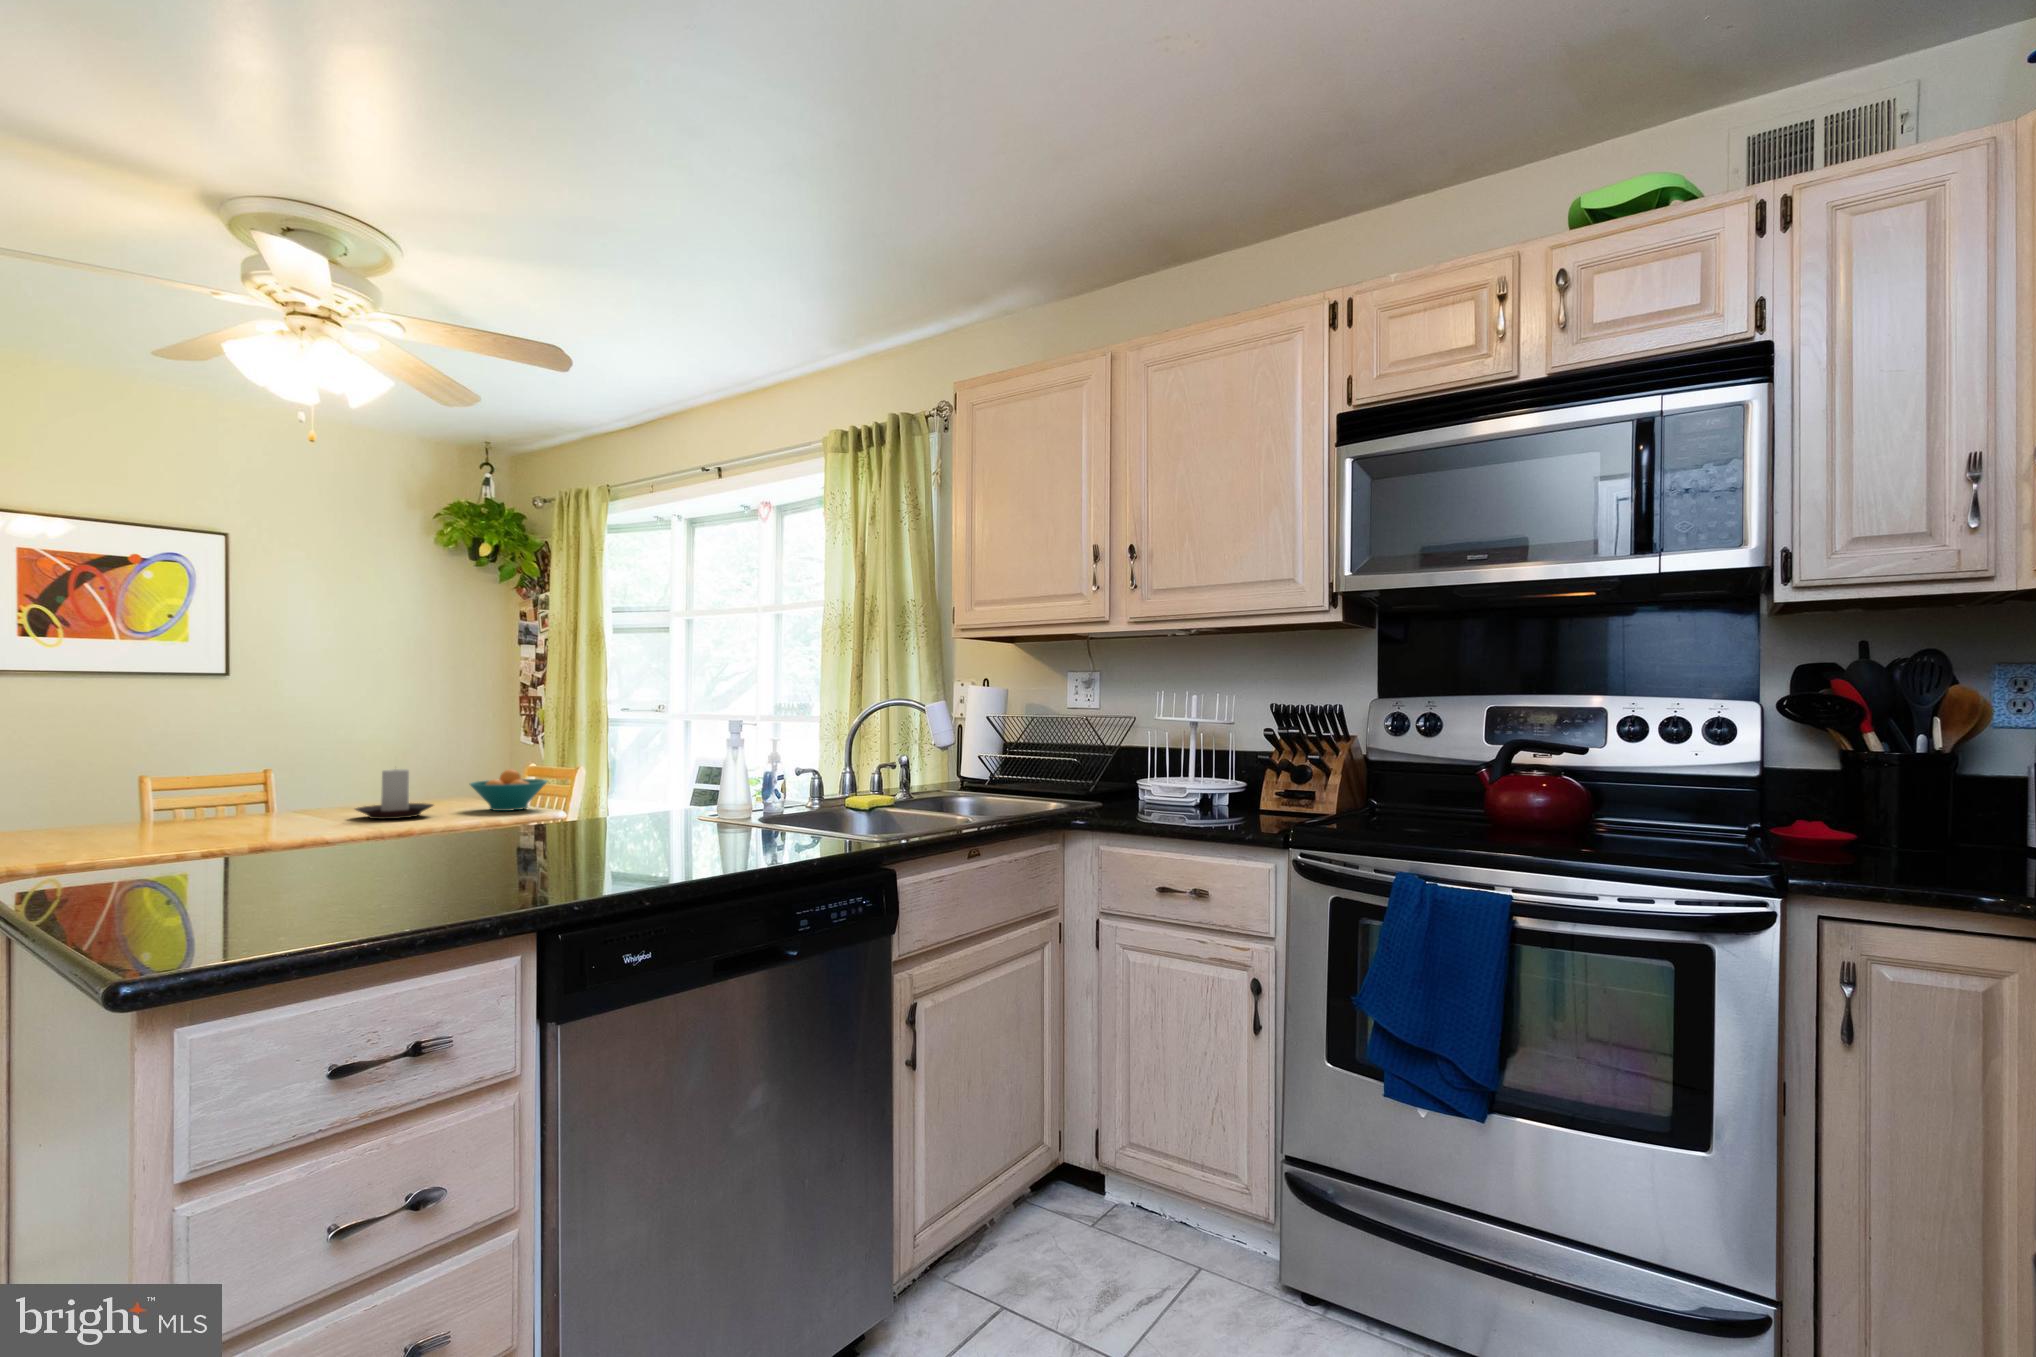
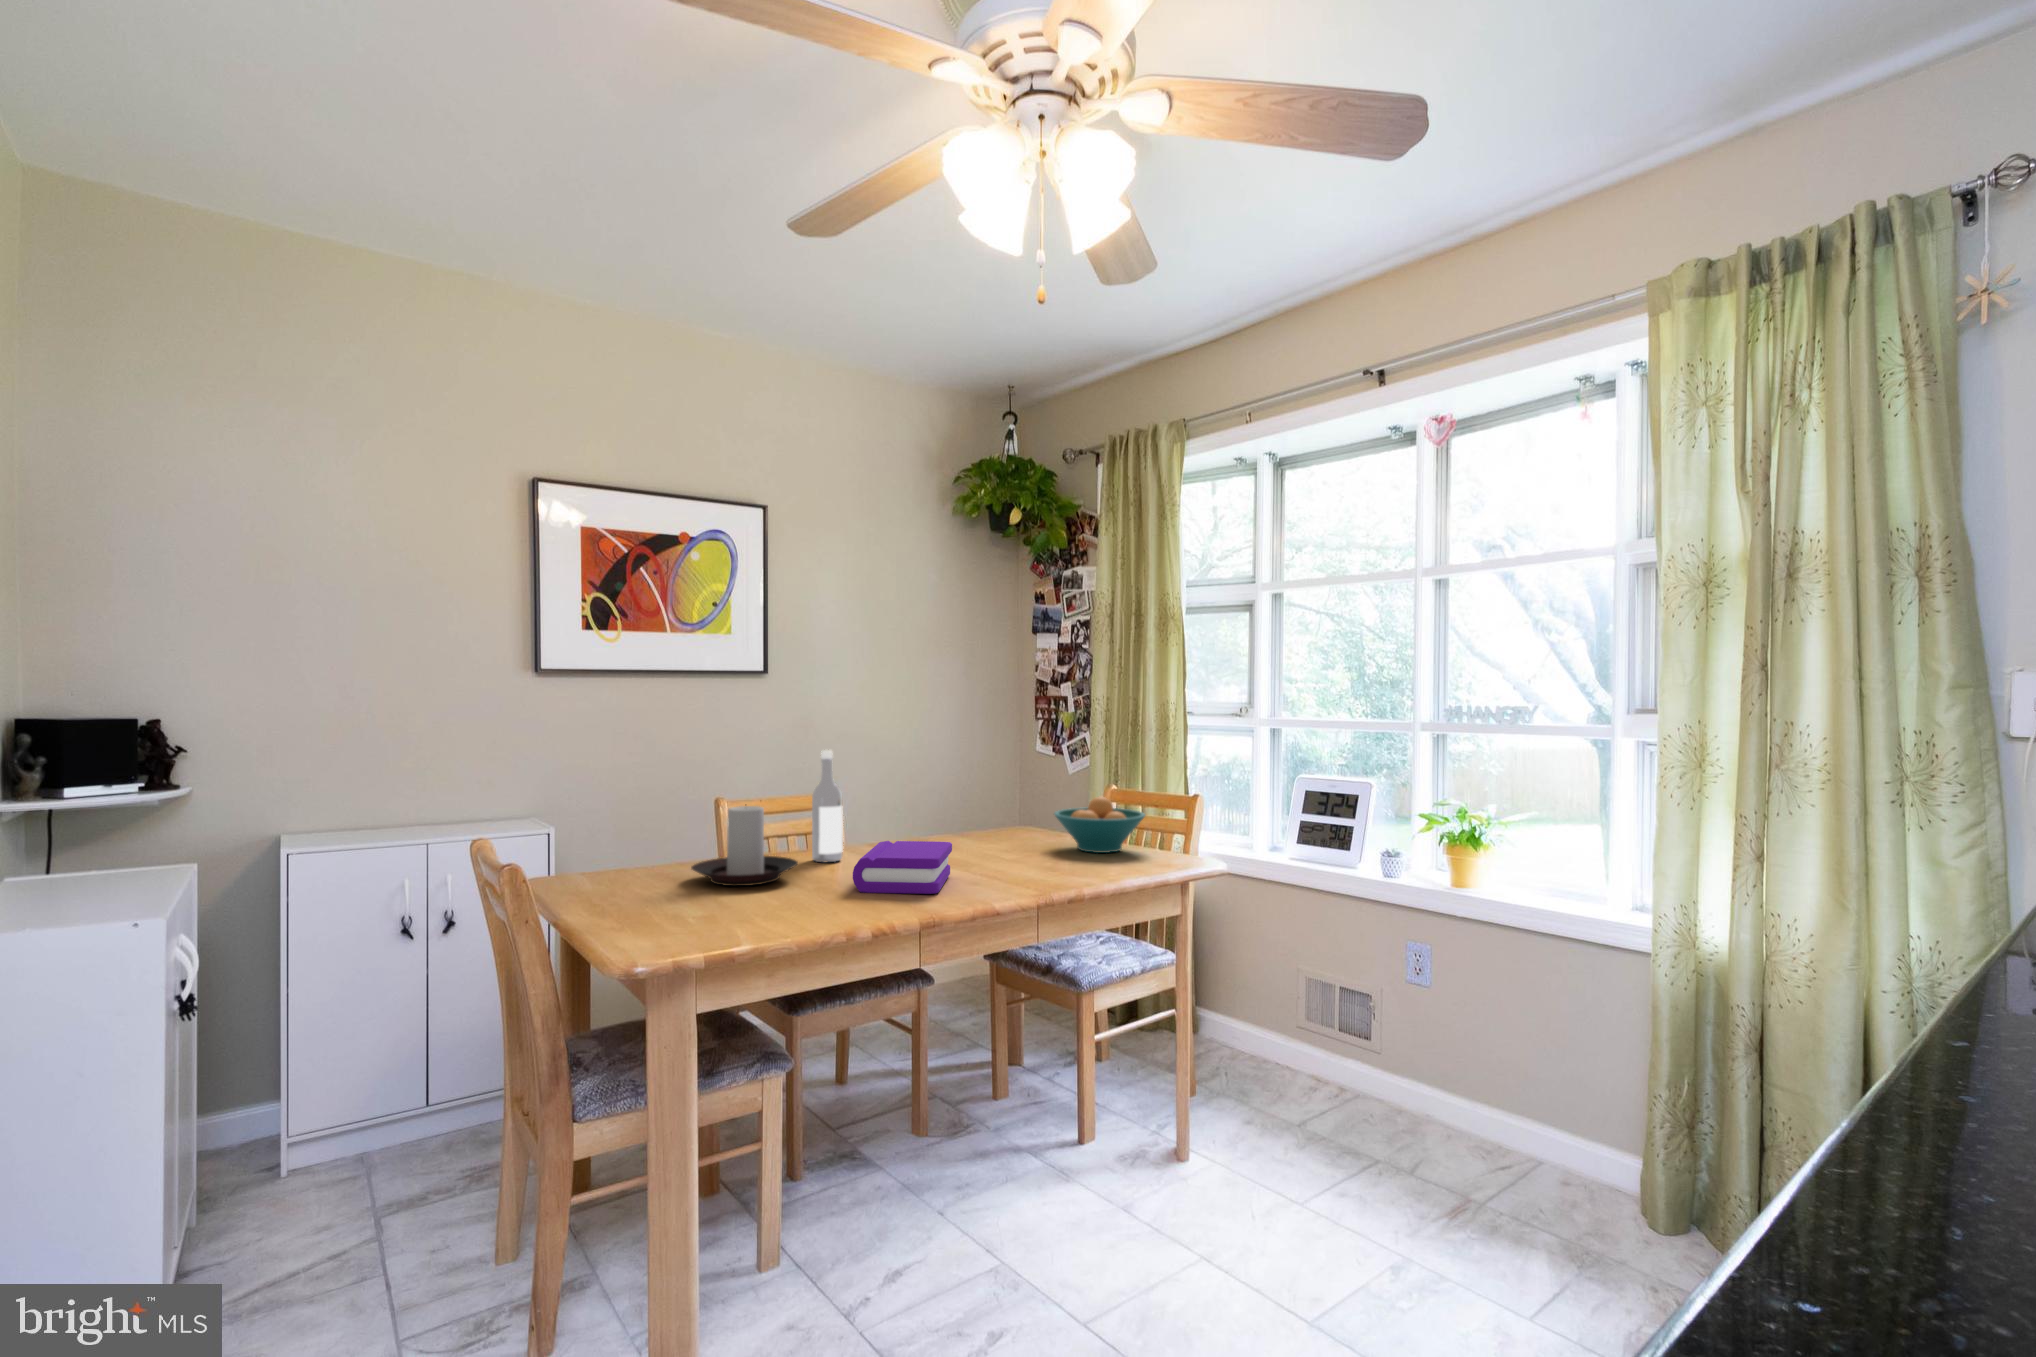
wine bottle: none [230,735,260,822] -> present [812,750,843,862]
candle holder: present [355,769,433,819] -> present [691,806,798,886]
book: none [240,800,345,835] -> present [853,841,952,894]

